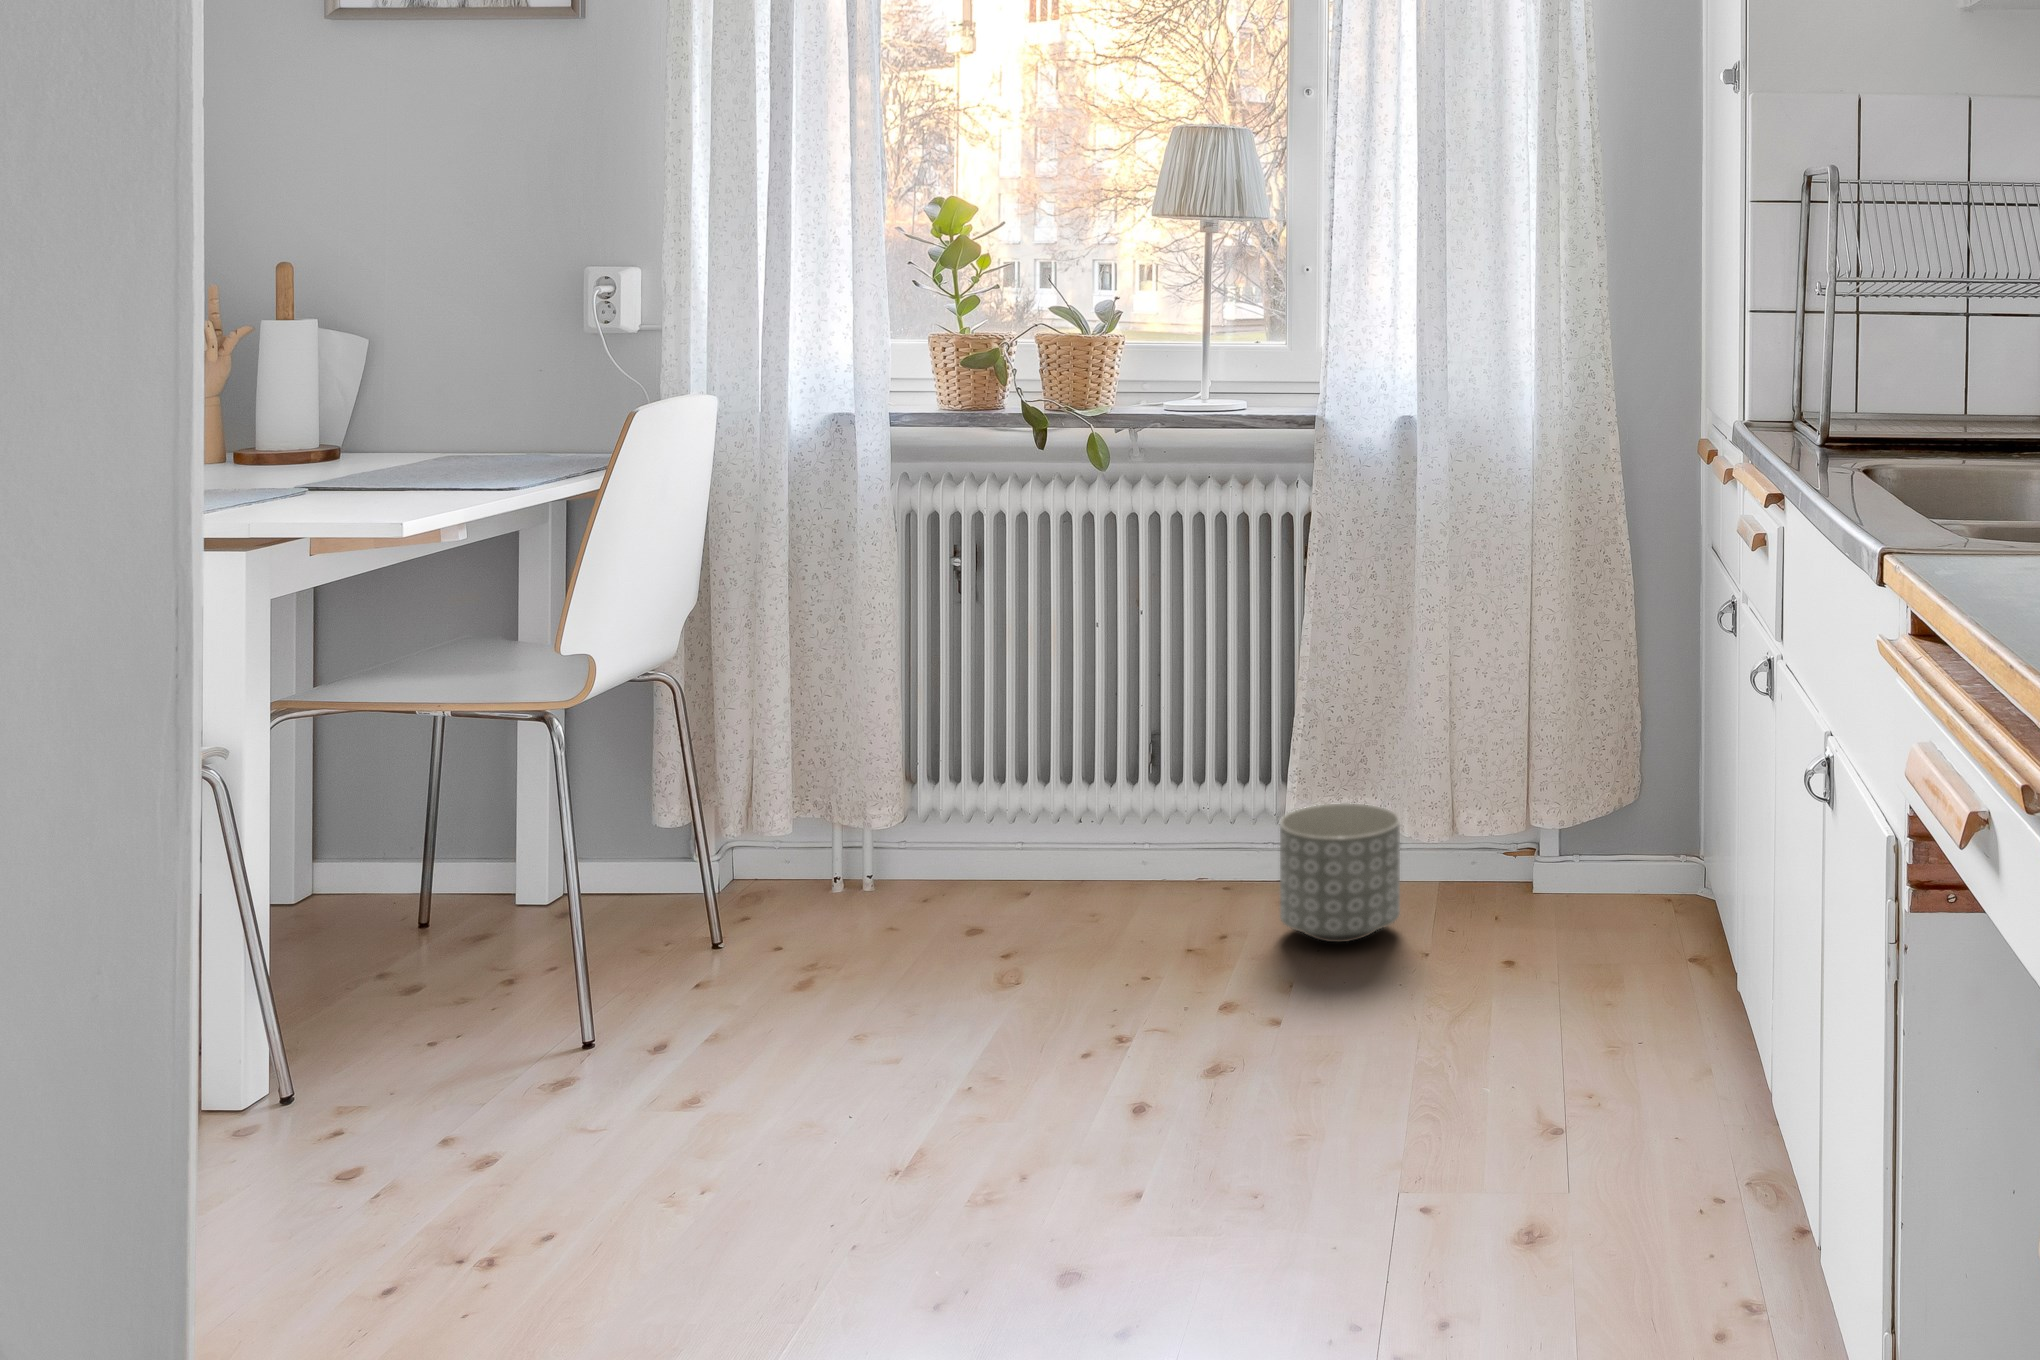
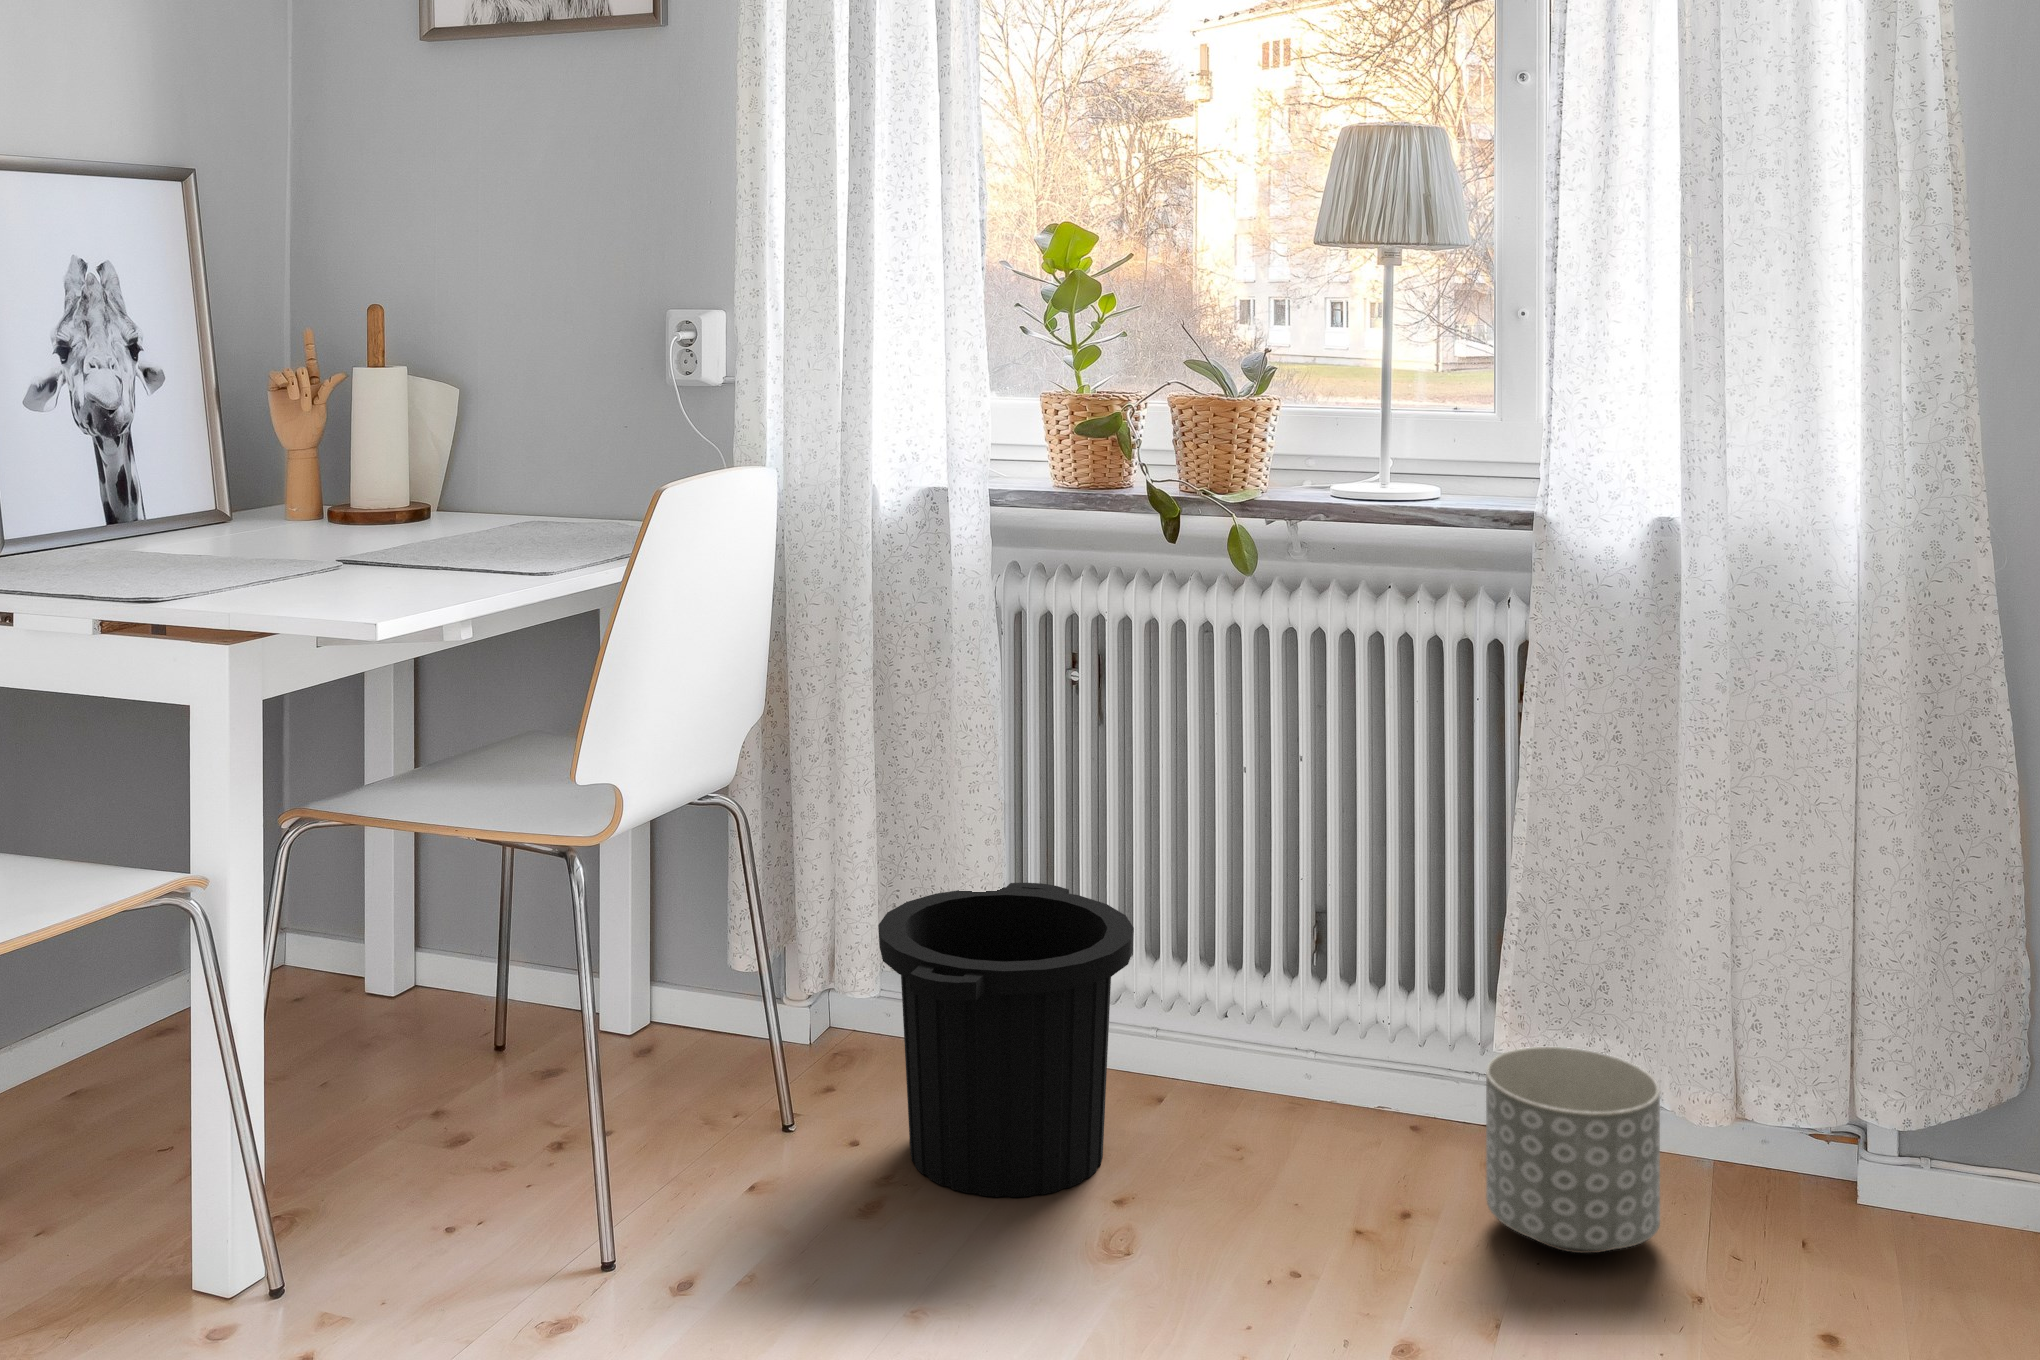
trash can: none [797,732,1012,969] -> present [878,883,1134,1197]

